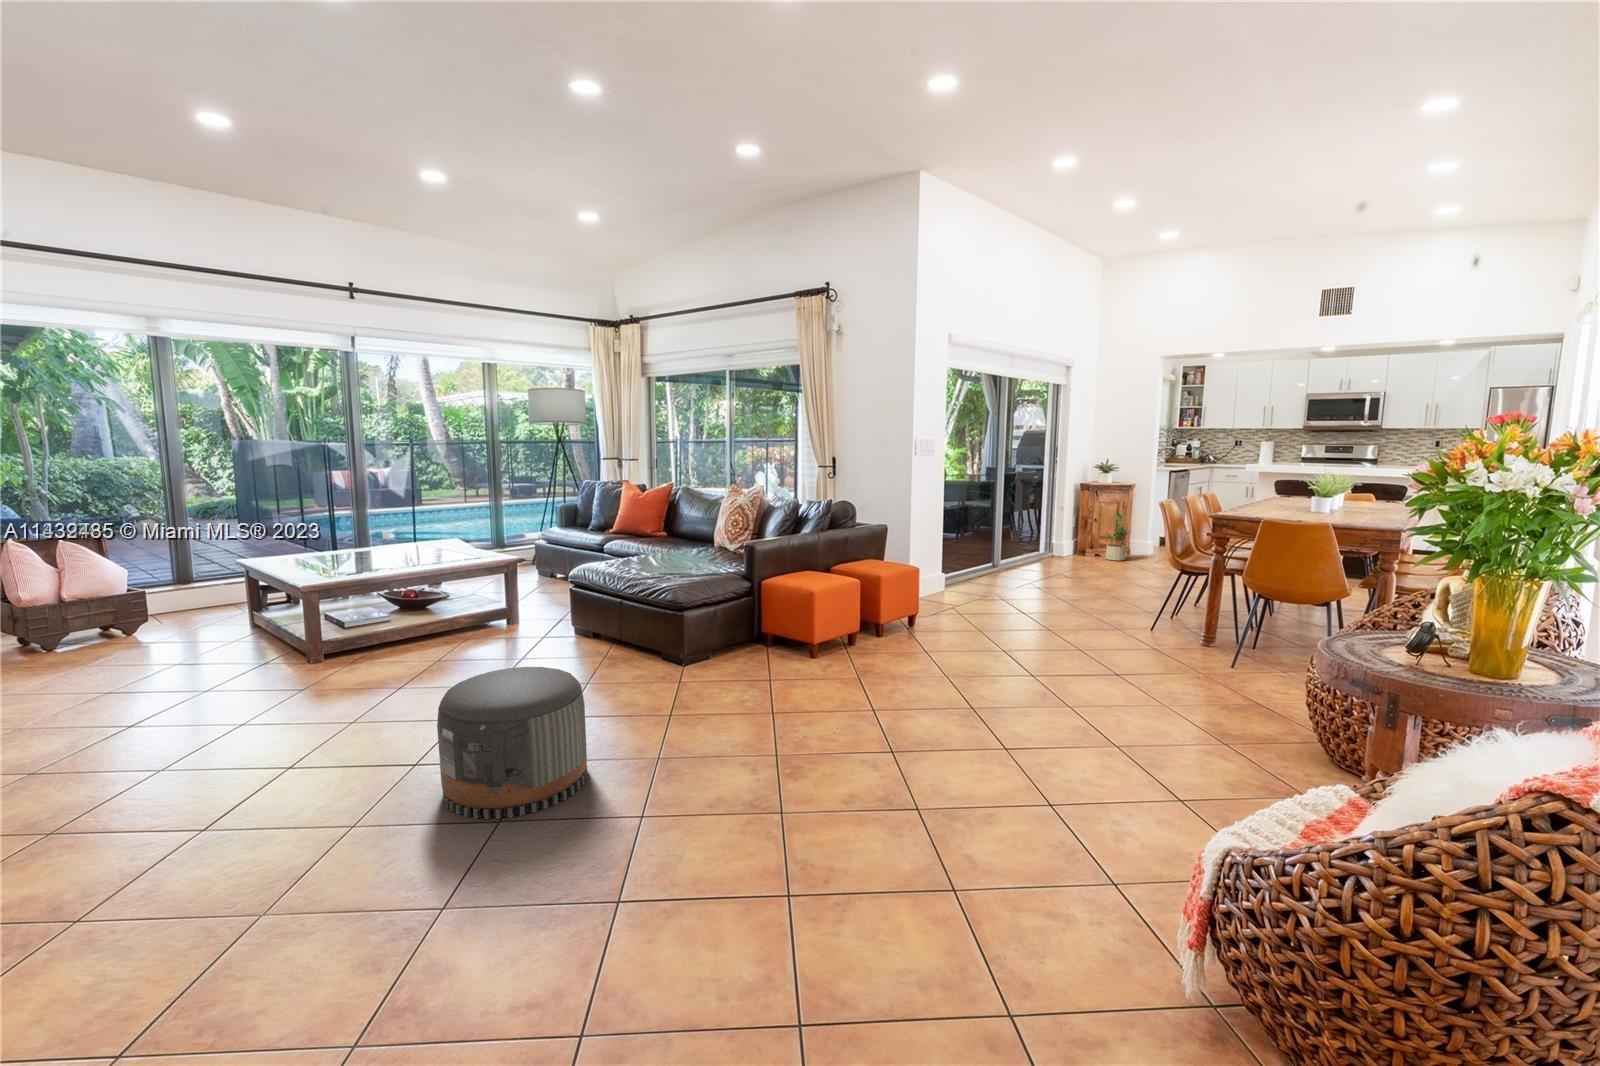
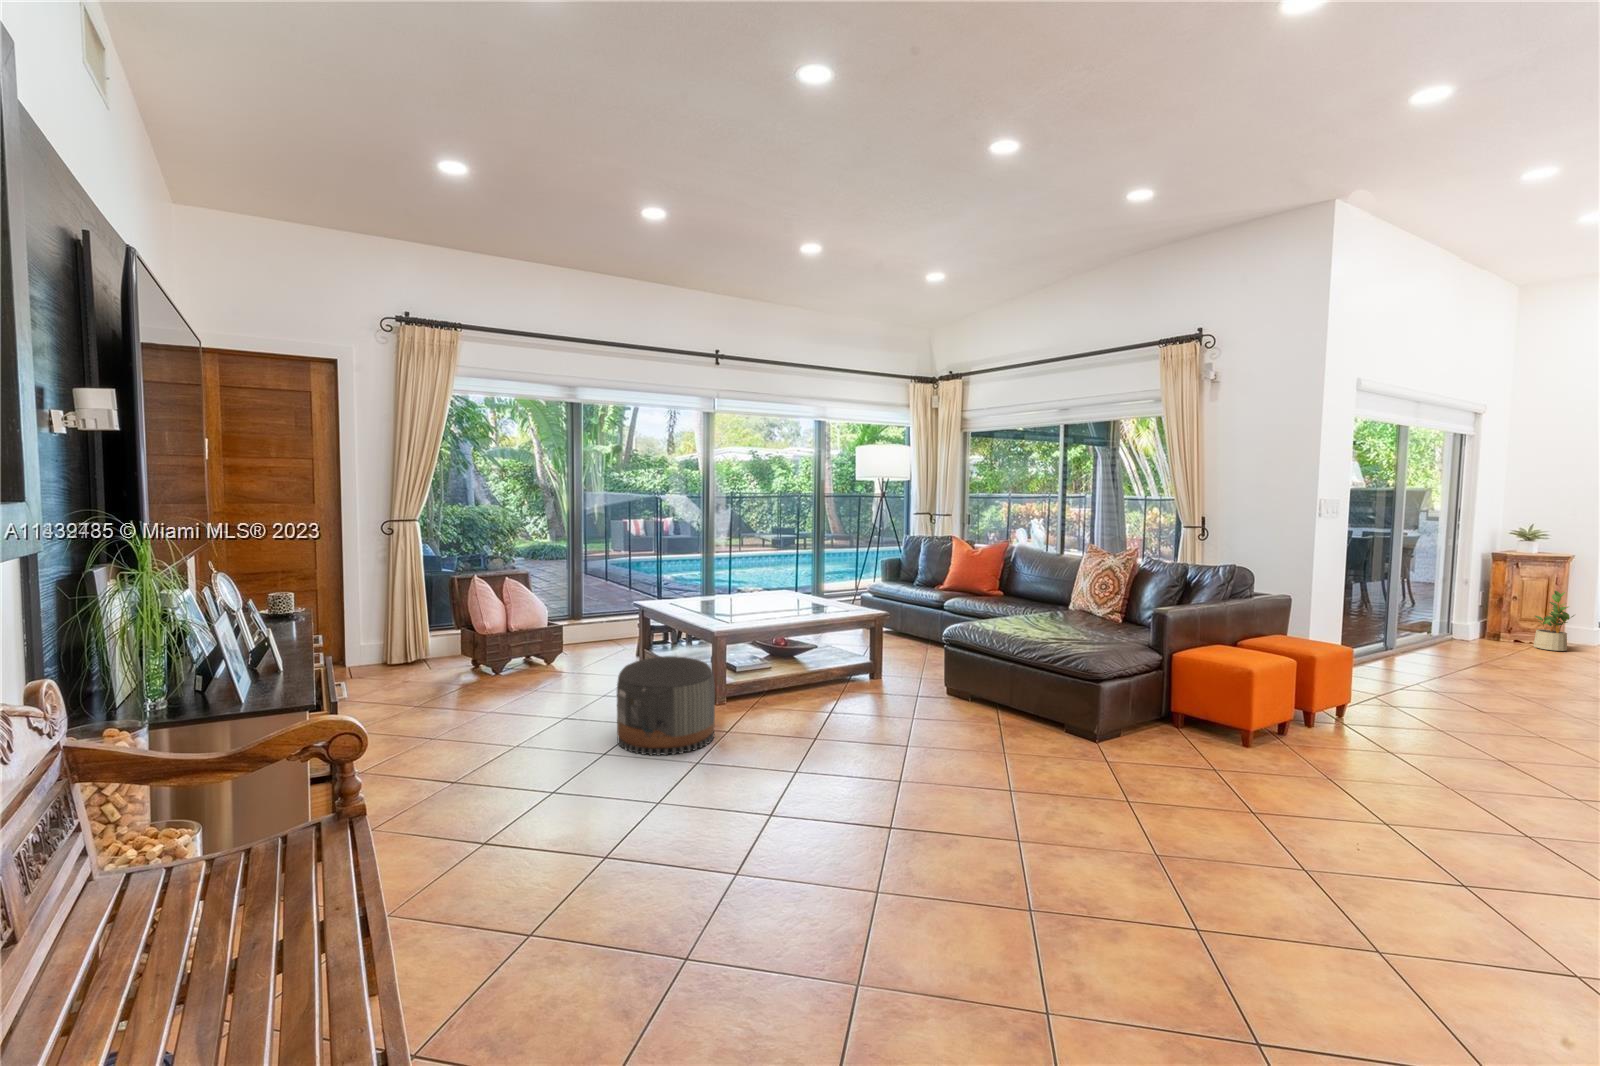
pouf: present [437,667,587,819] -> present [617,656,715,756]

